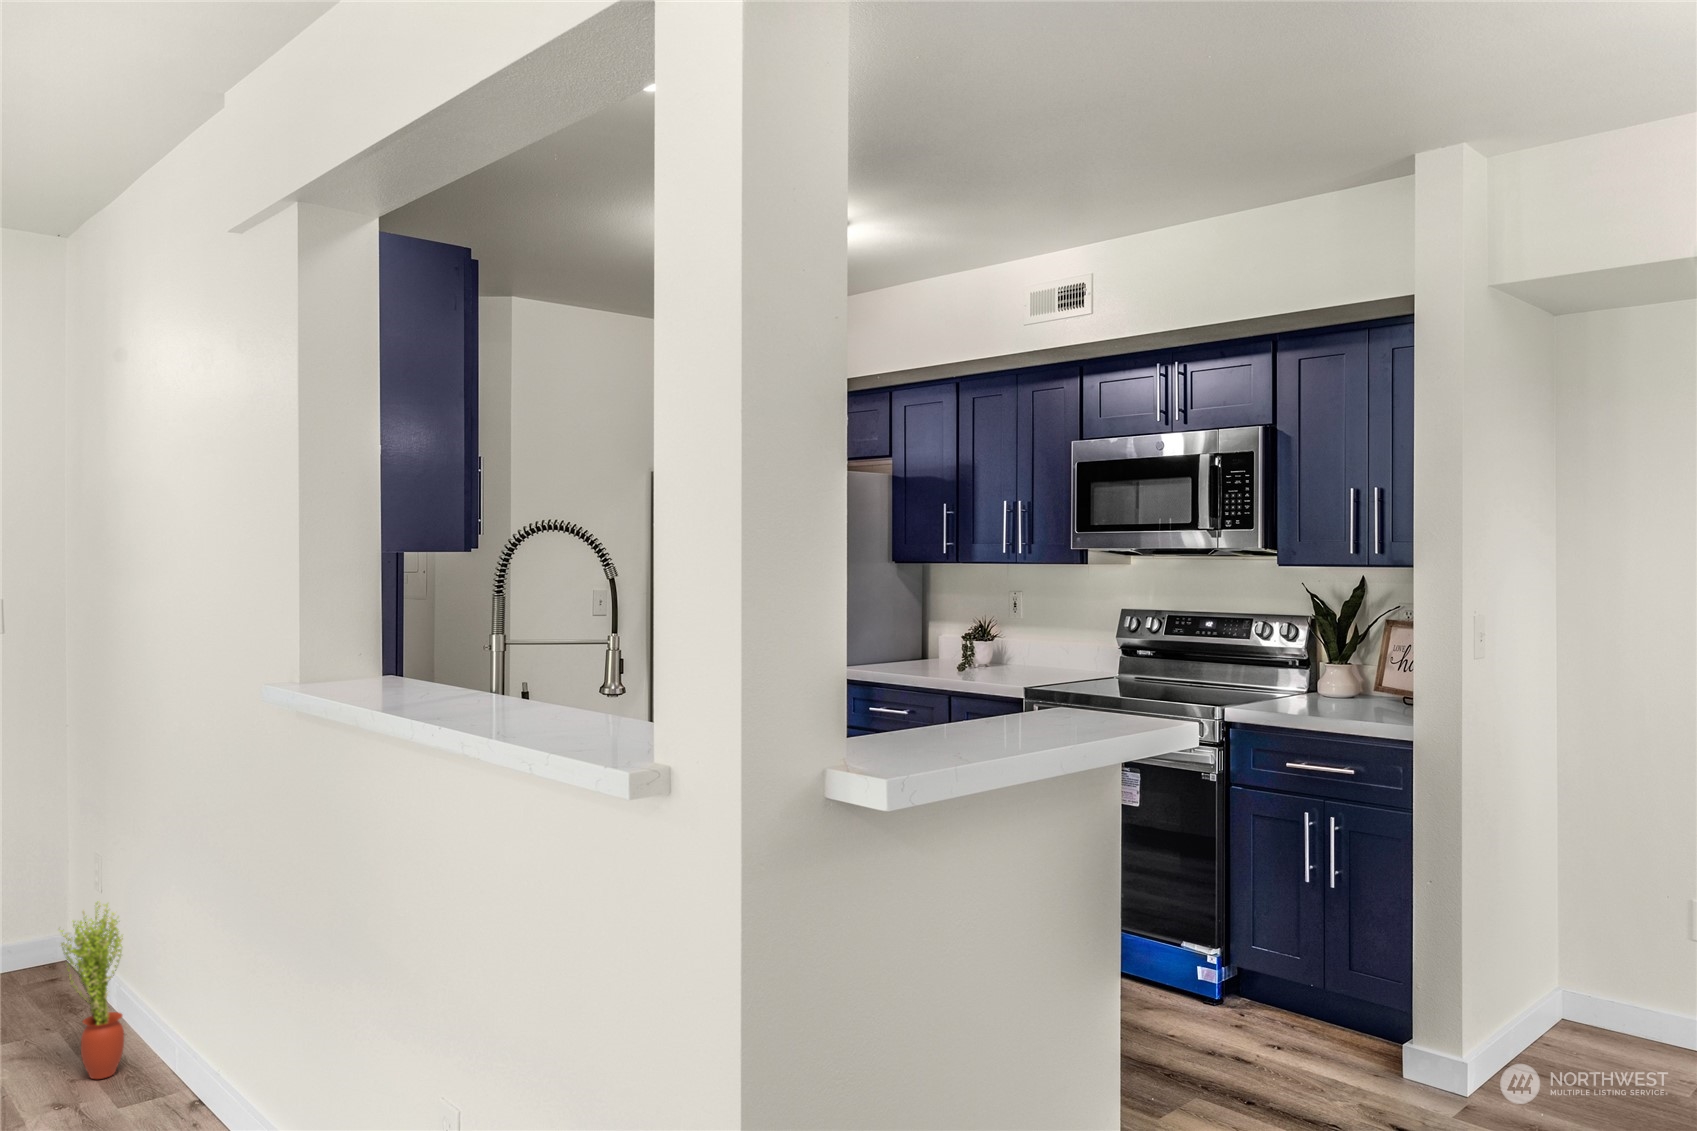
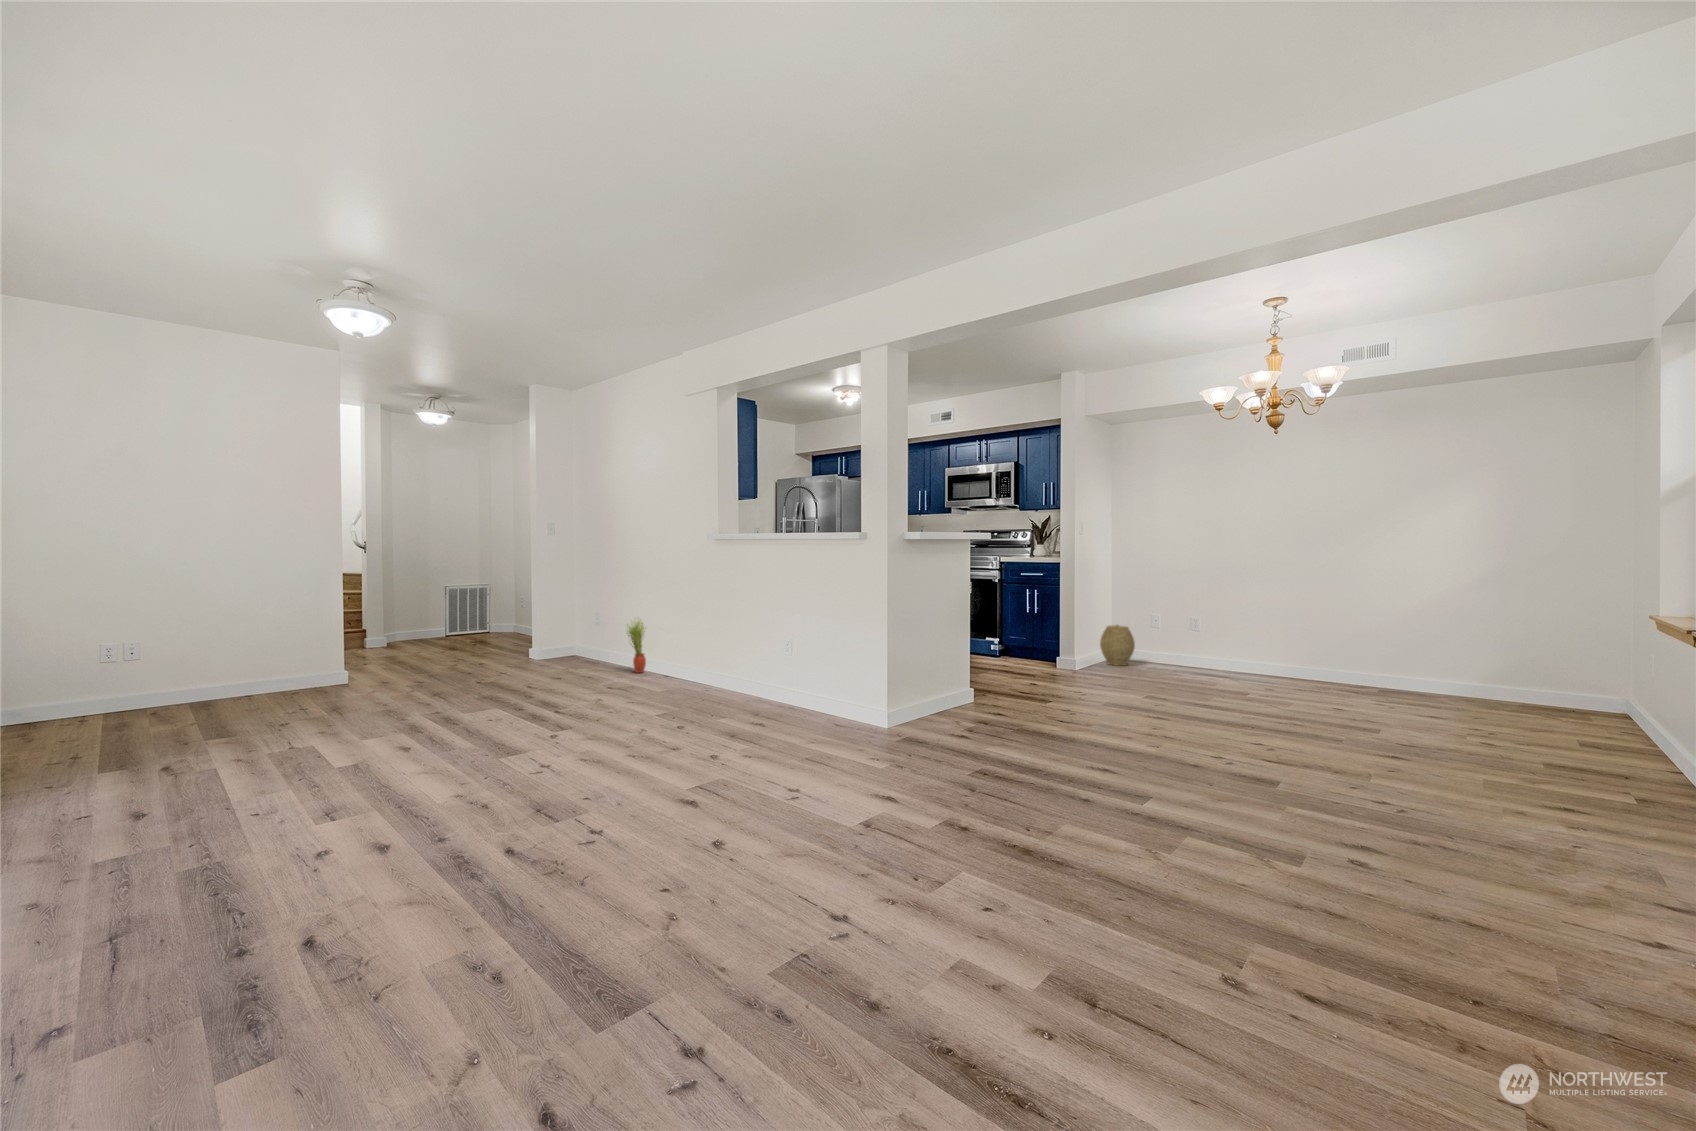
woven basket: none [1537,938,1657,1078] -> present [1100,625,1135,666]

